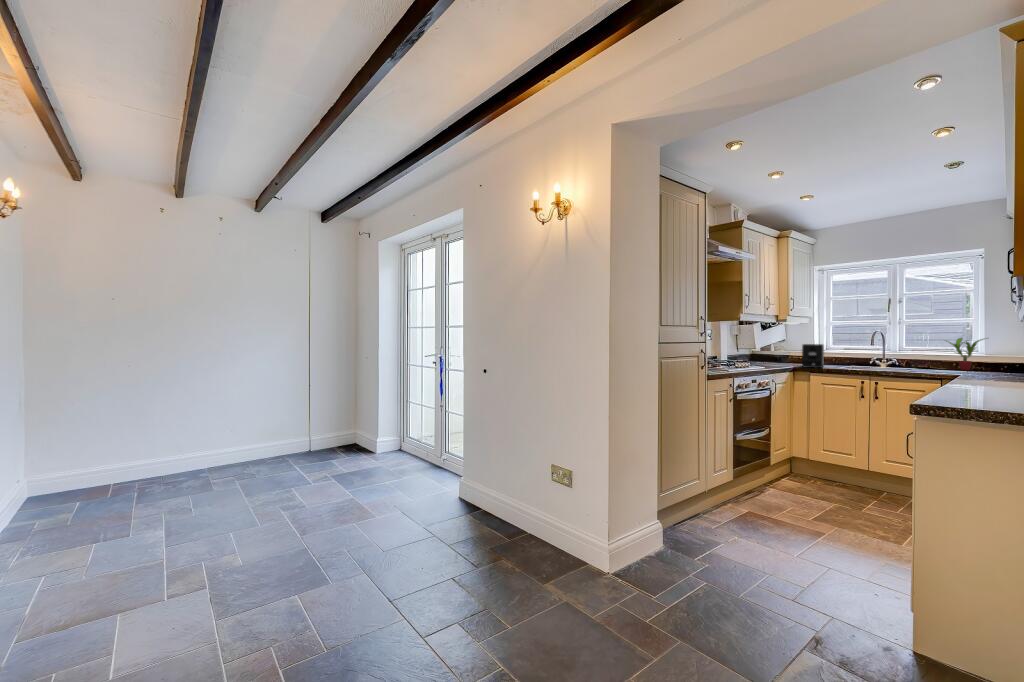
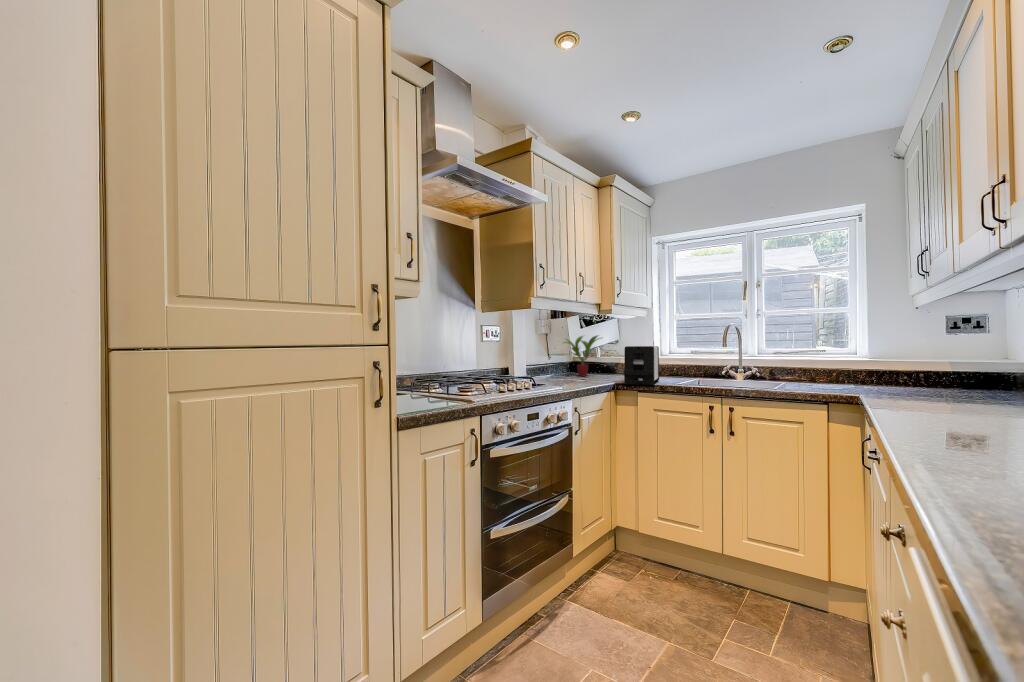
potted plant: present [946,338,983,370] -> present [564,336,600,376]

